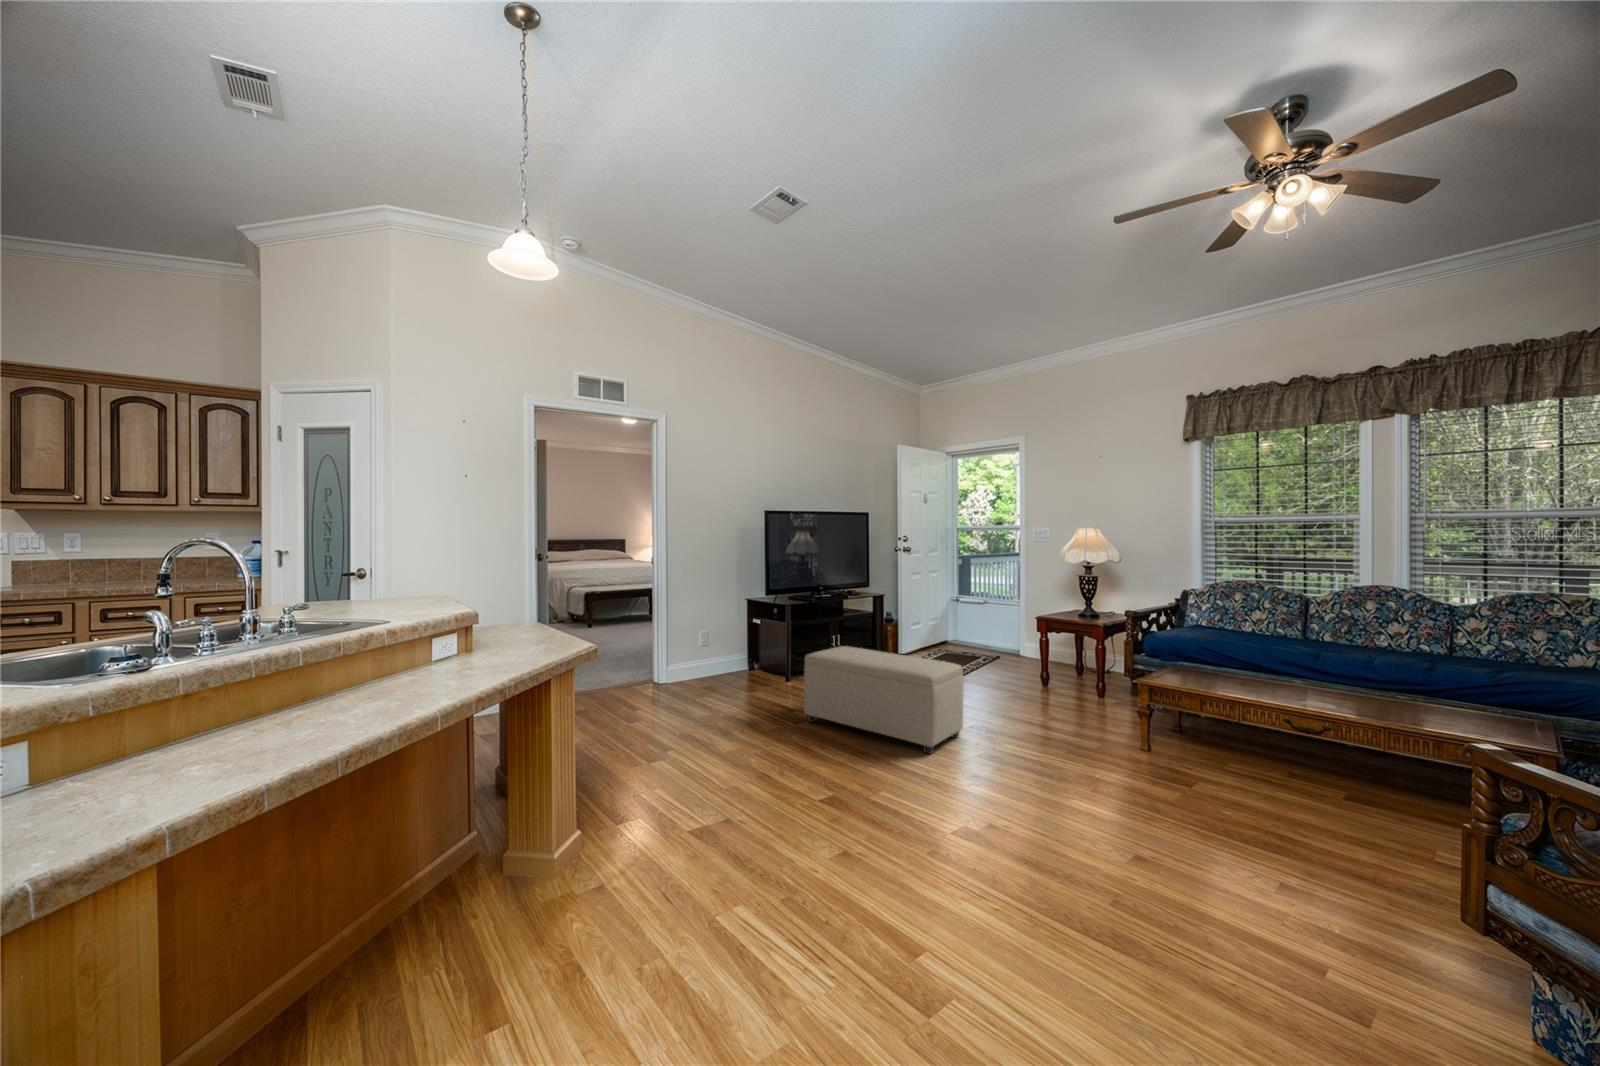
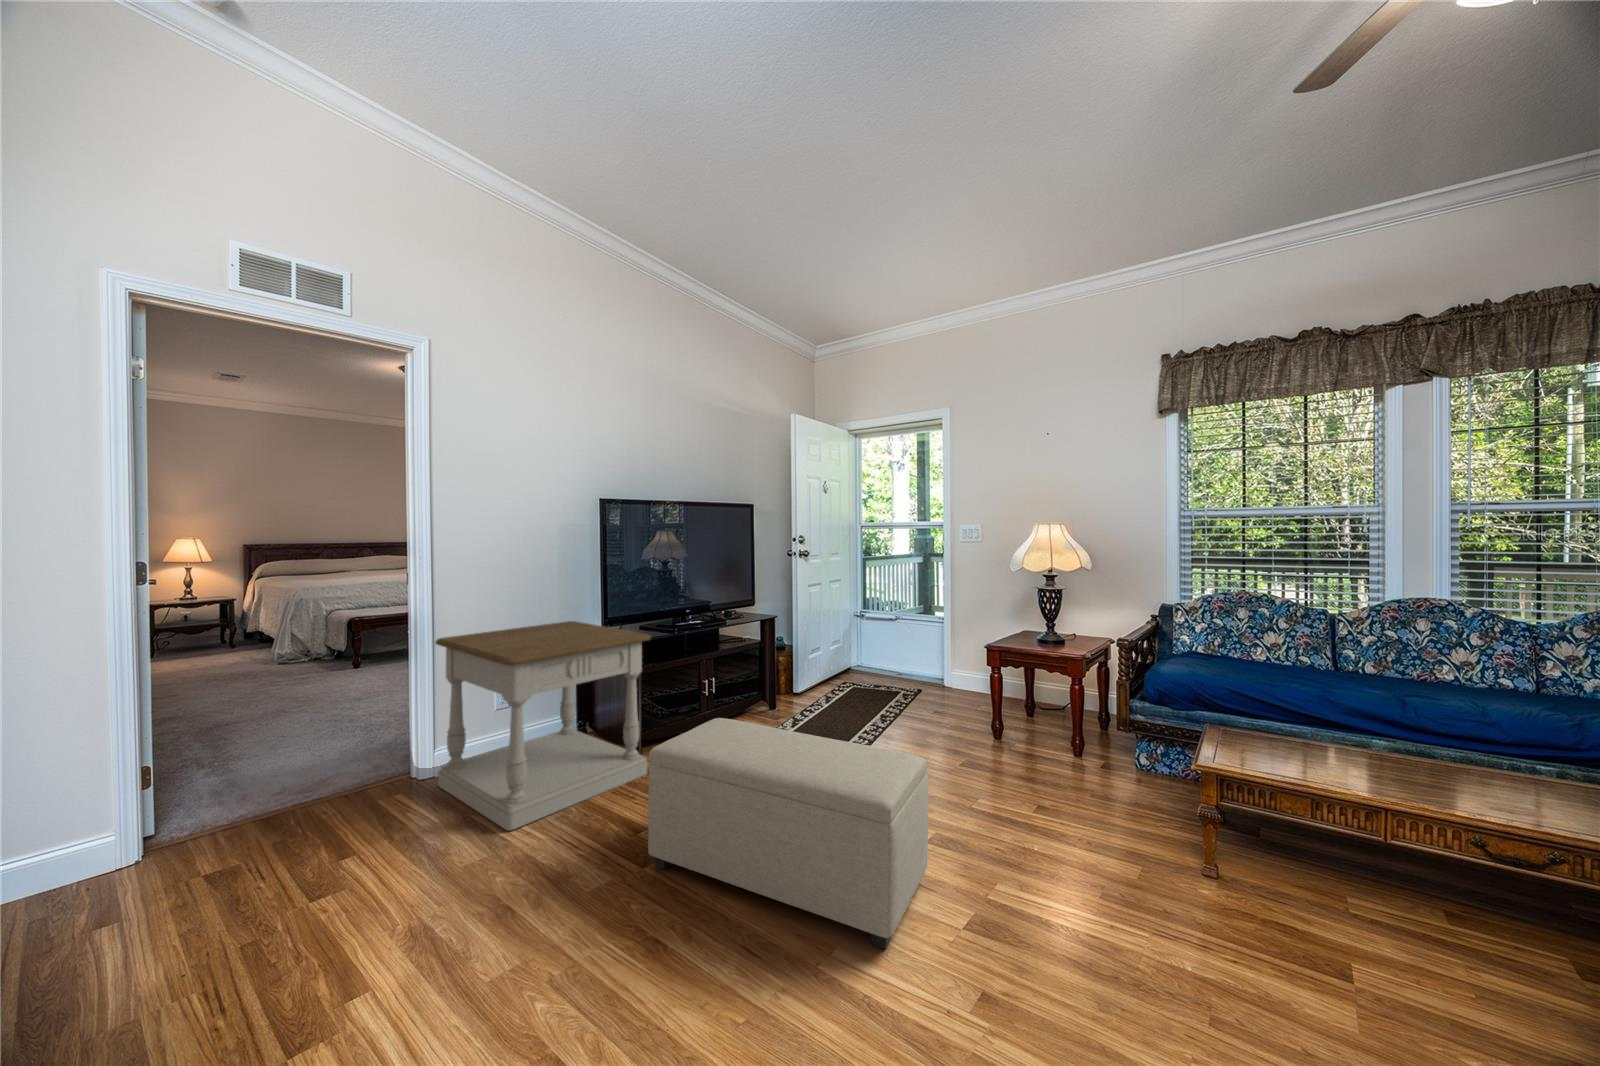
side table: none [676,592,800,704] -> present [435,621,651,831]

